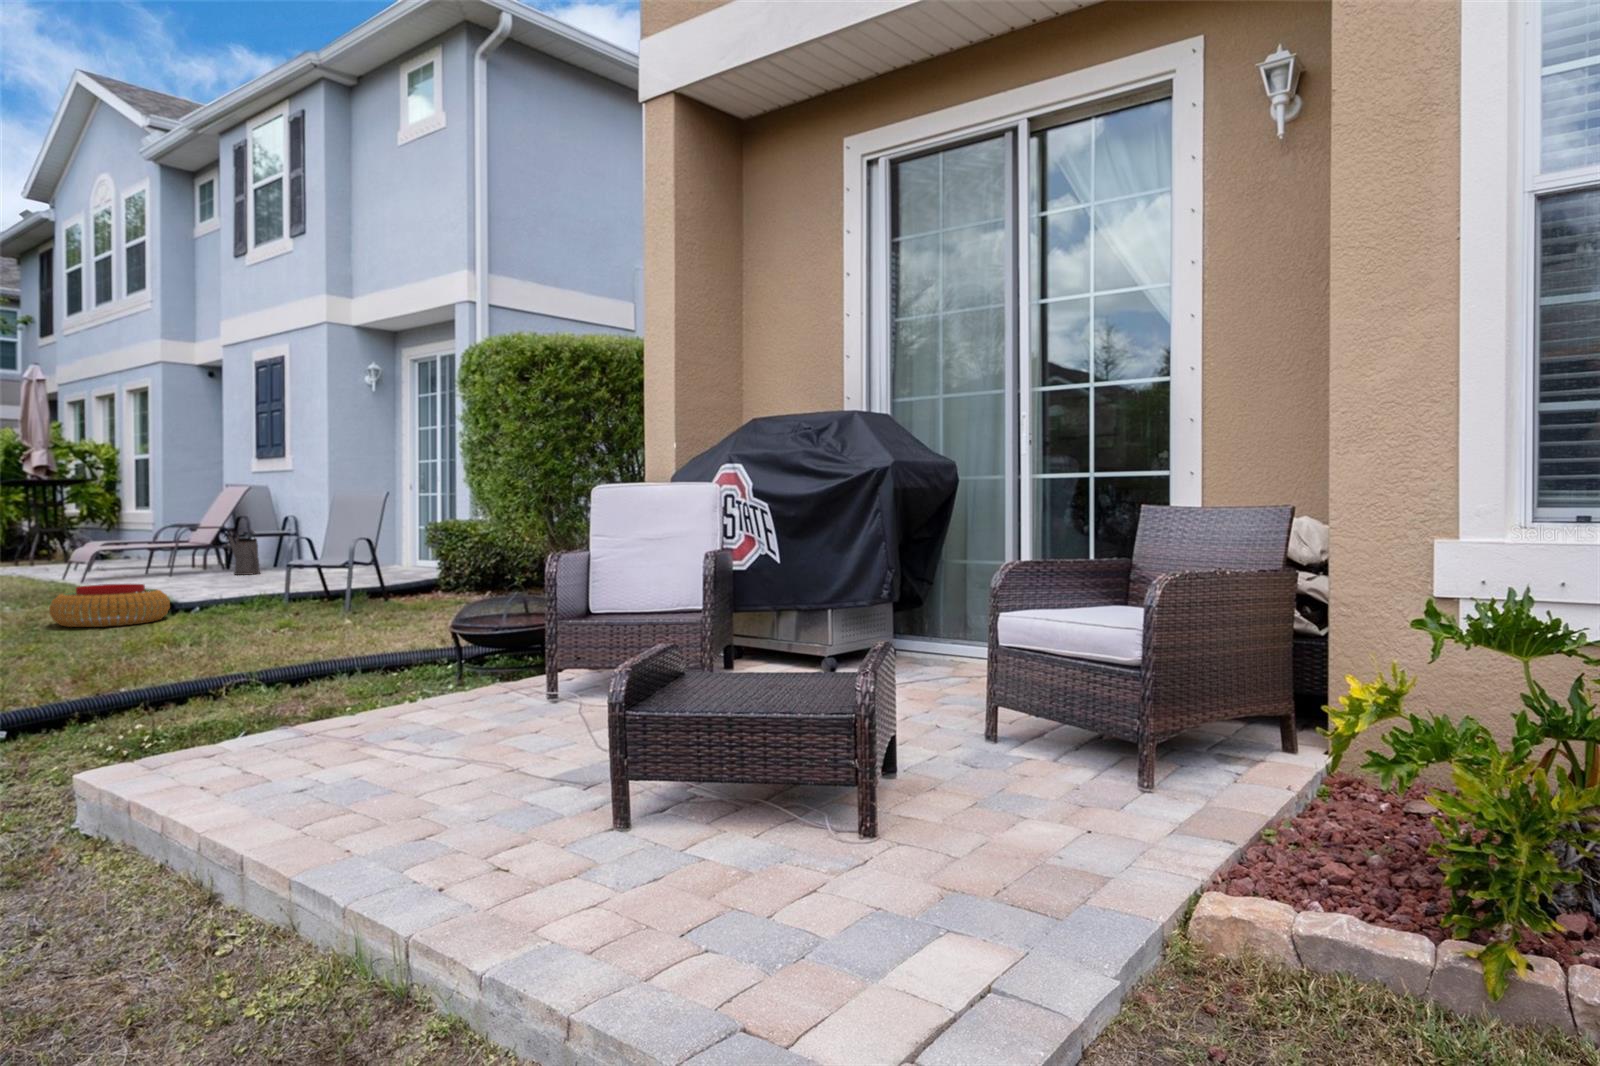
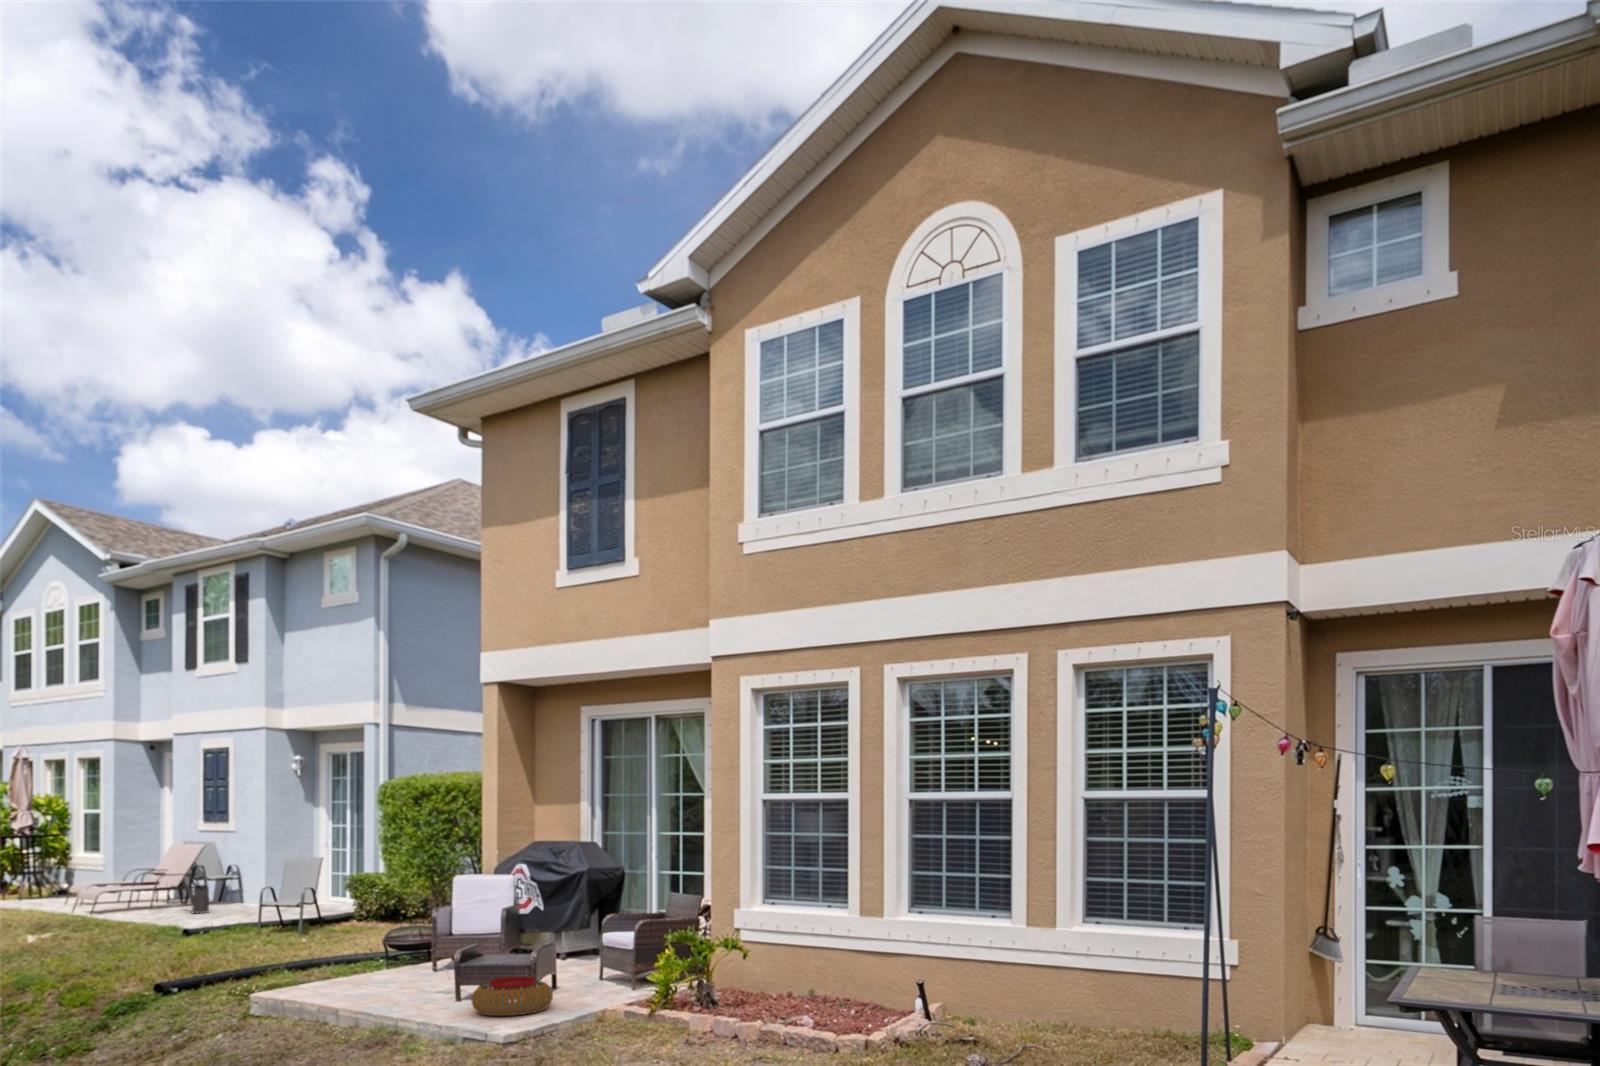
pouf: present [49,584,170,627] -> present [471,976,553,1016]

